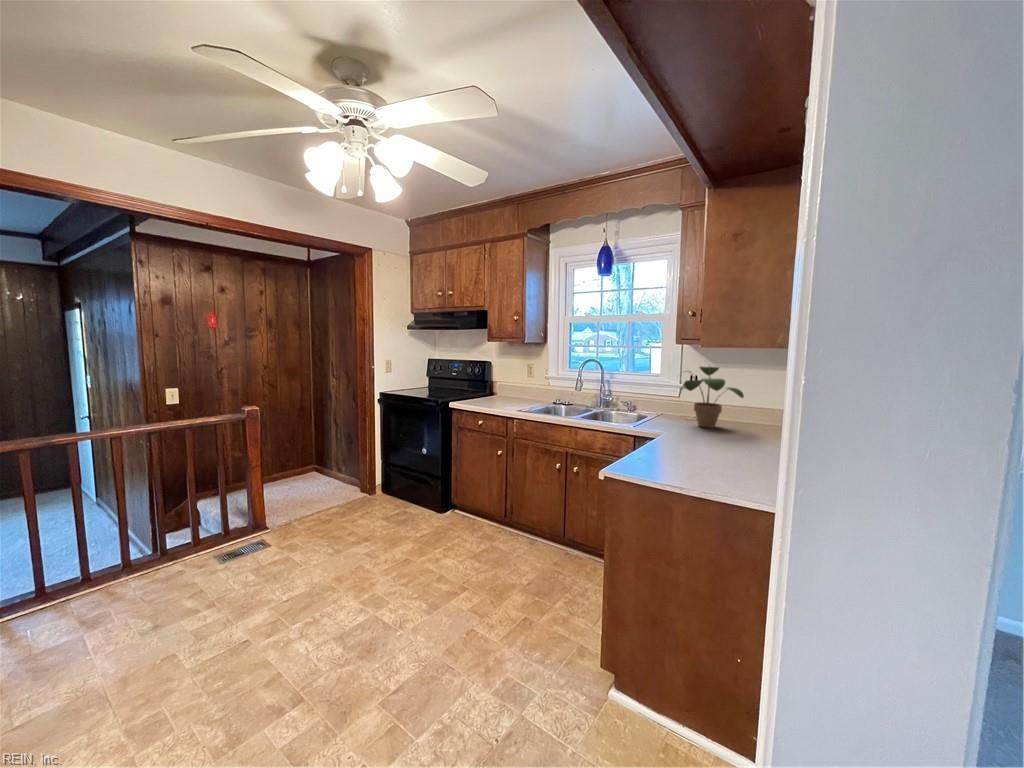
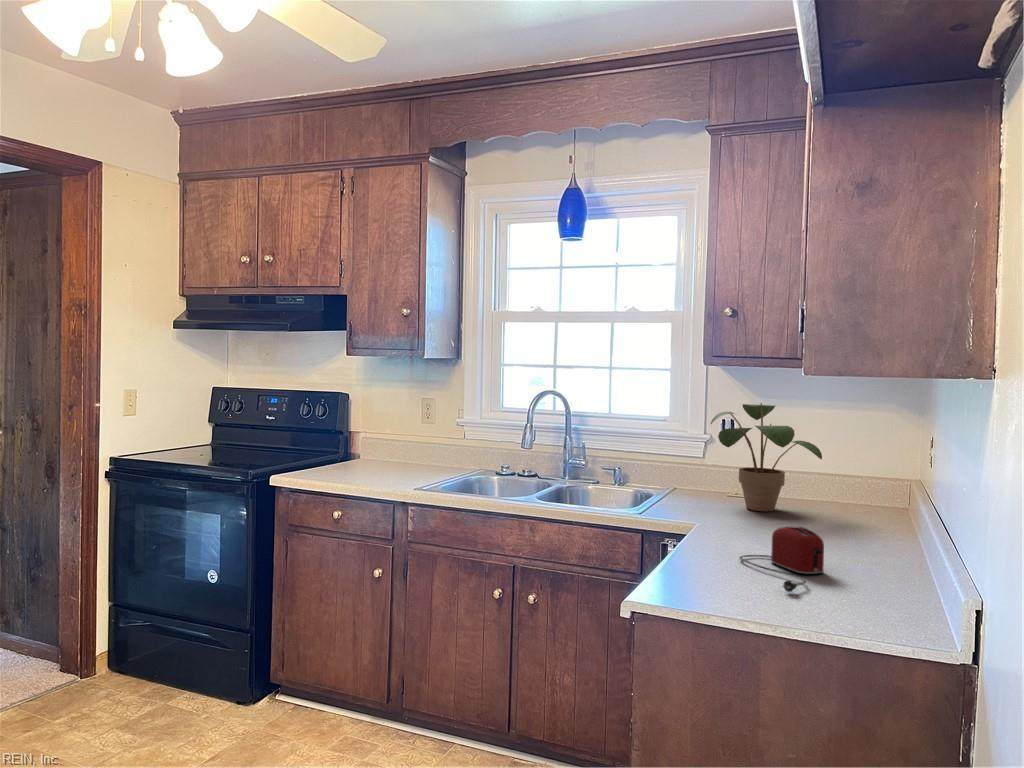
toaster: none [676,435,723,469] -> present [740,527,824,592]

